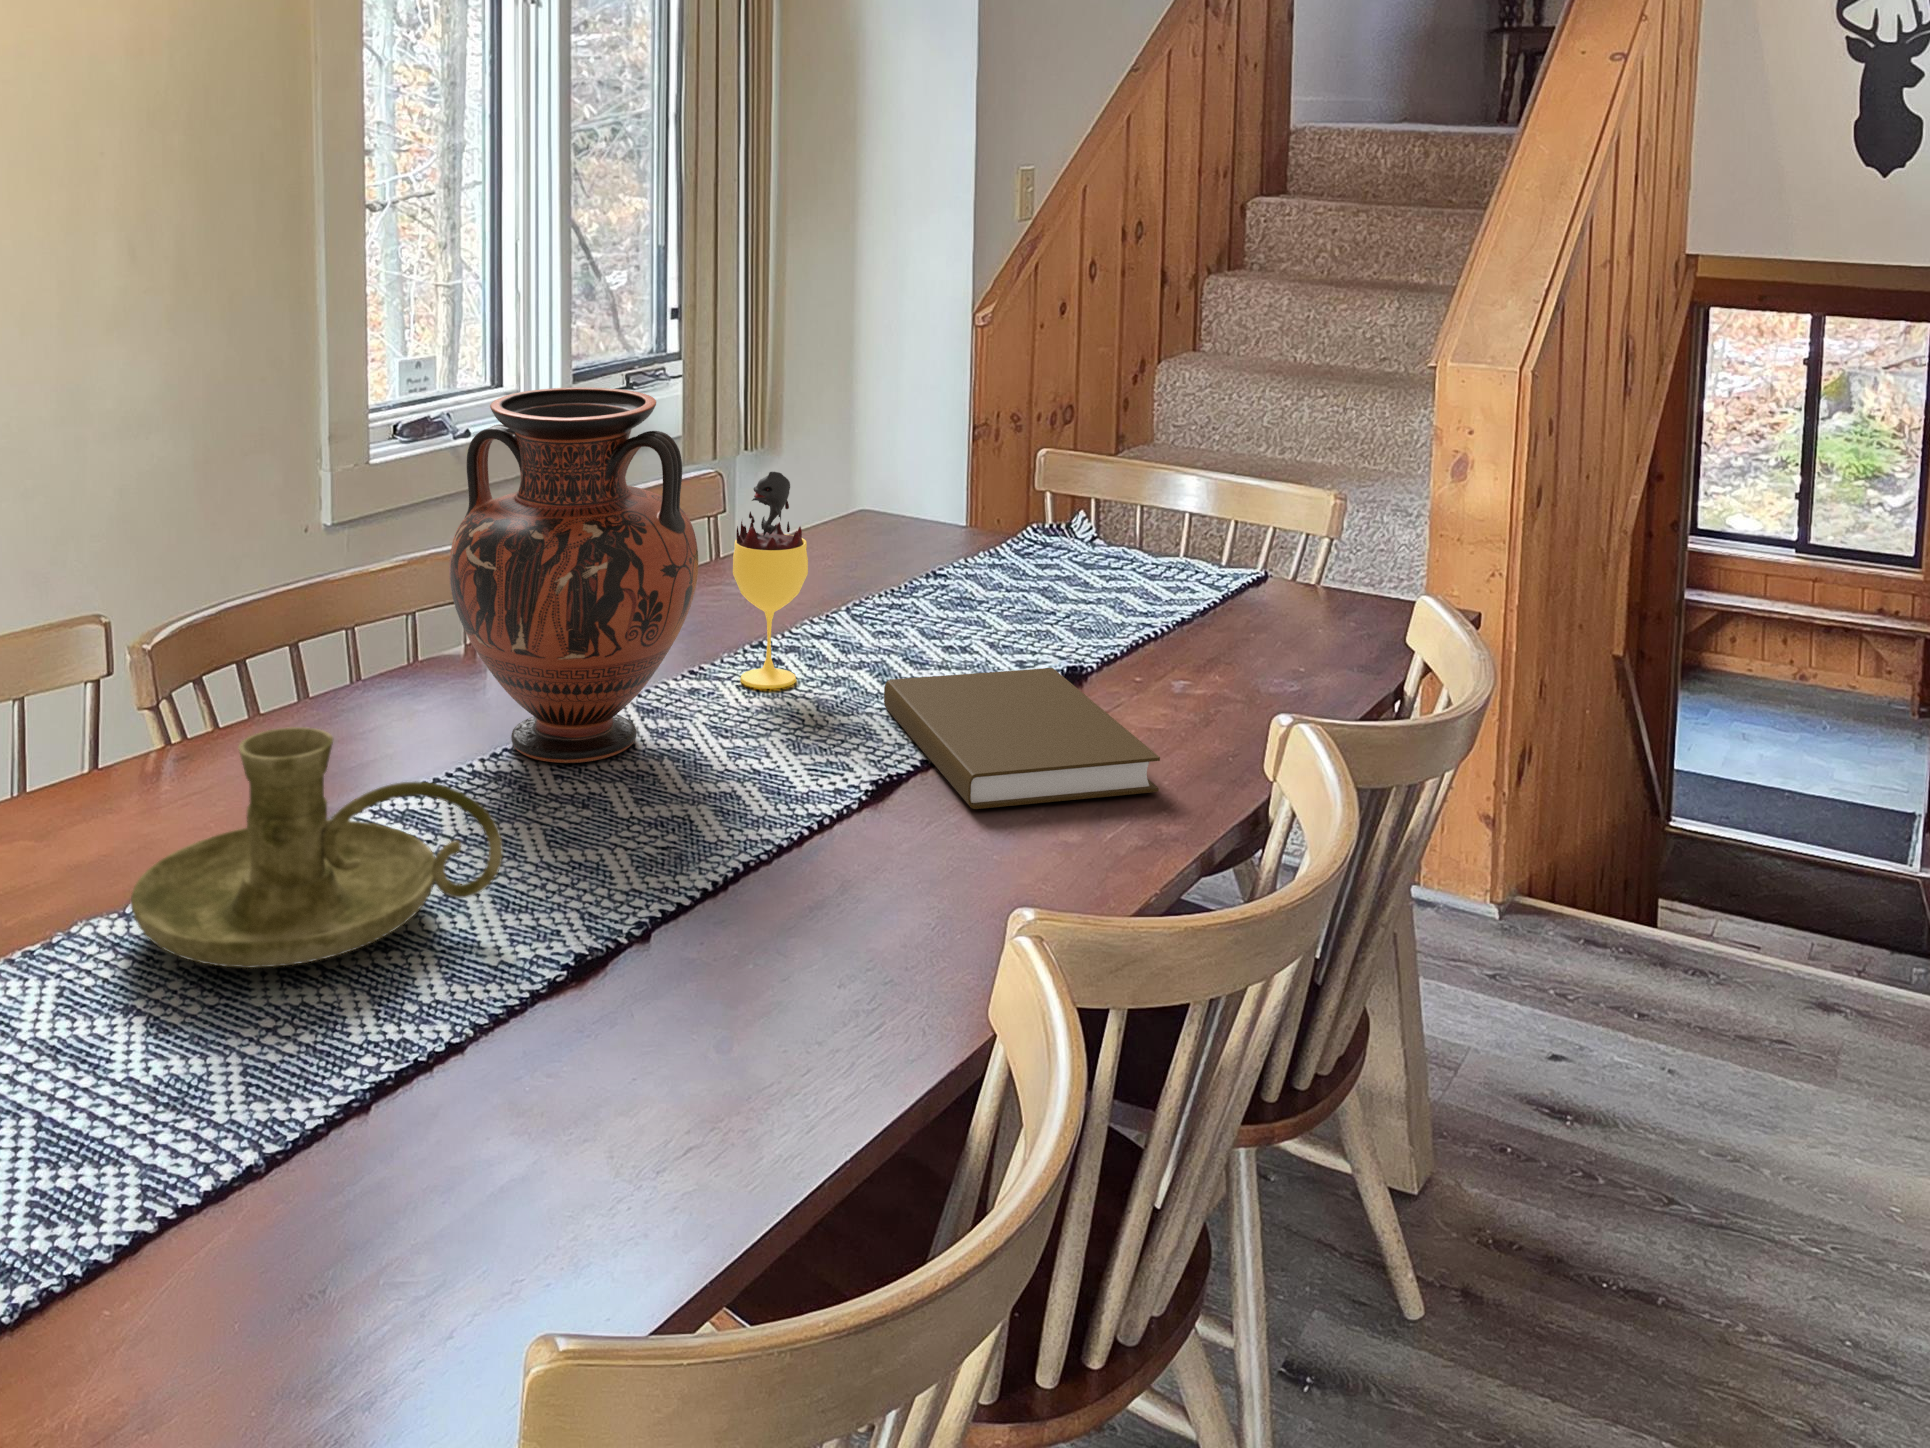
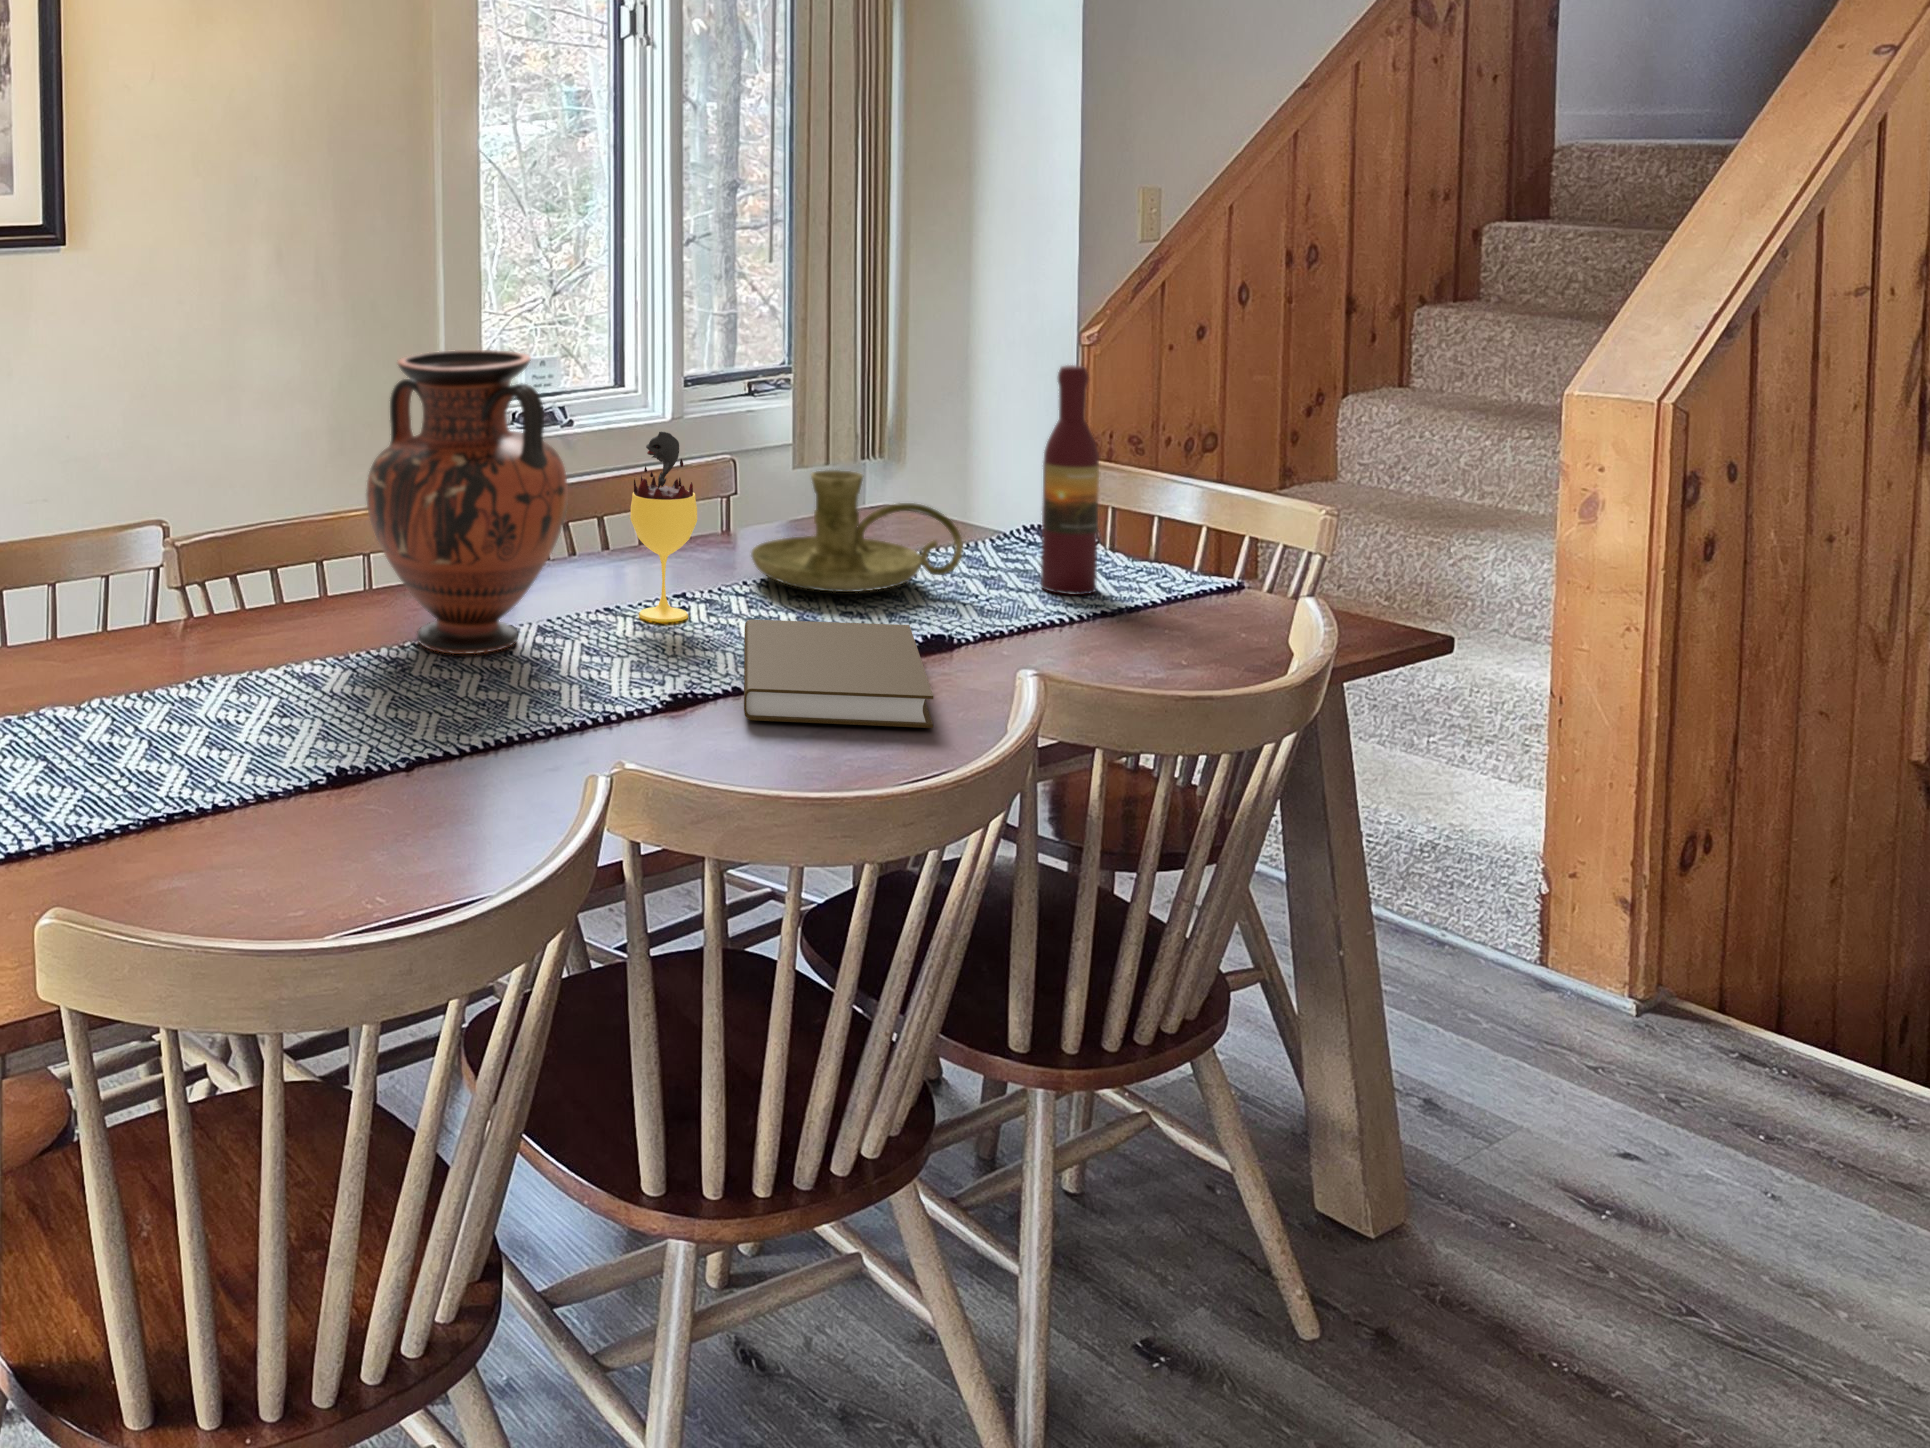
wine bottle: none [1105,373,1164,609] -> present [1041,365,1099,595]
candle holder: present [131,727,503,968] -> present [751,470,963,592]

